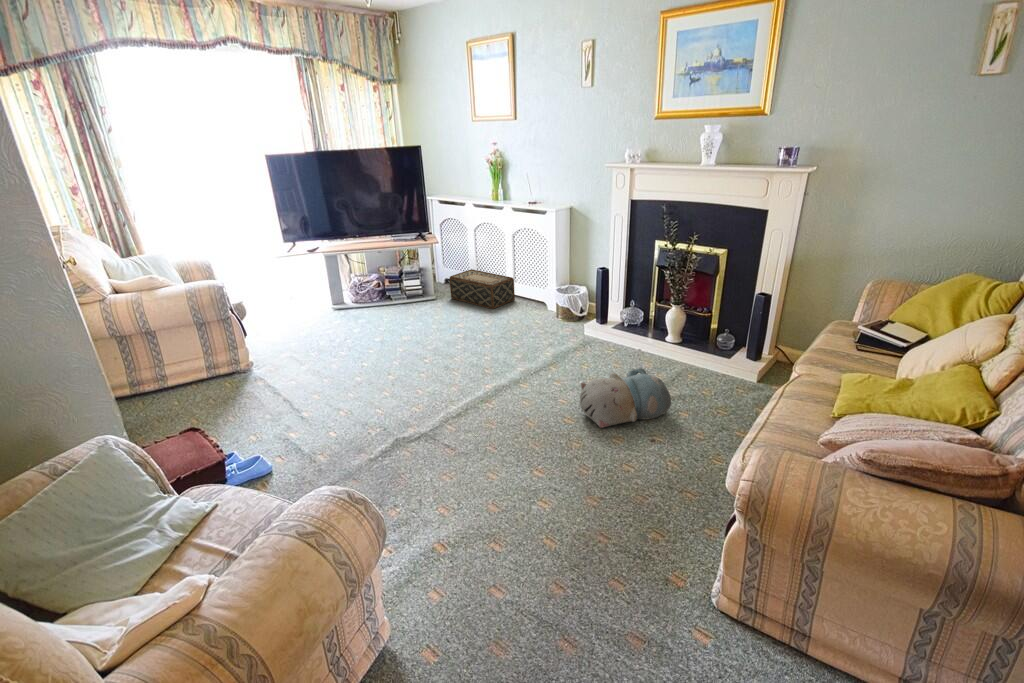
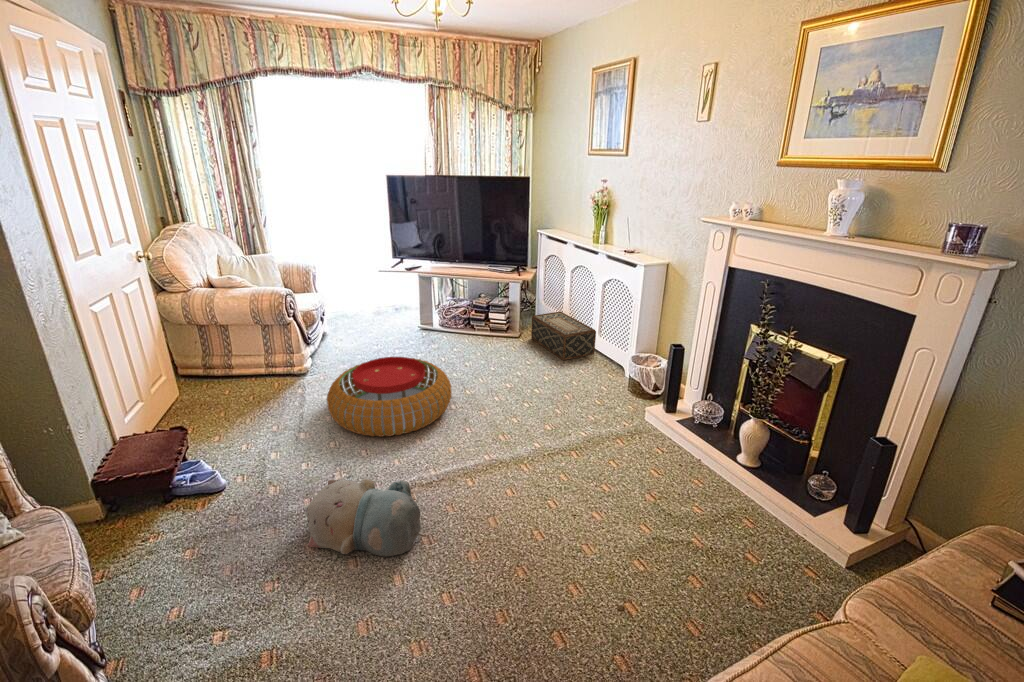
pouf: none [310,324,430,398] -> present [327,357,452,437]
plush toy: present [580,367,671,428] -> present [307,478,421,557]

